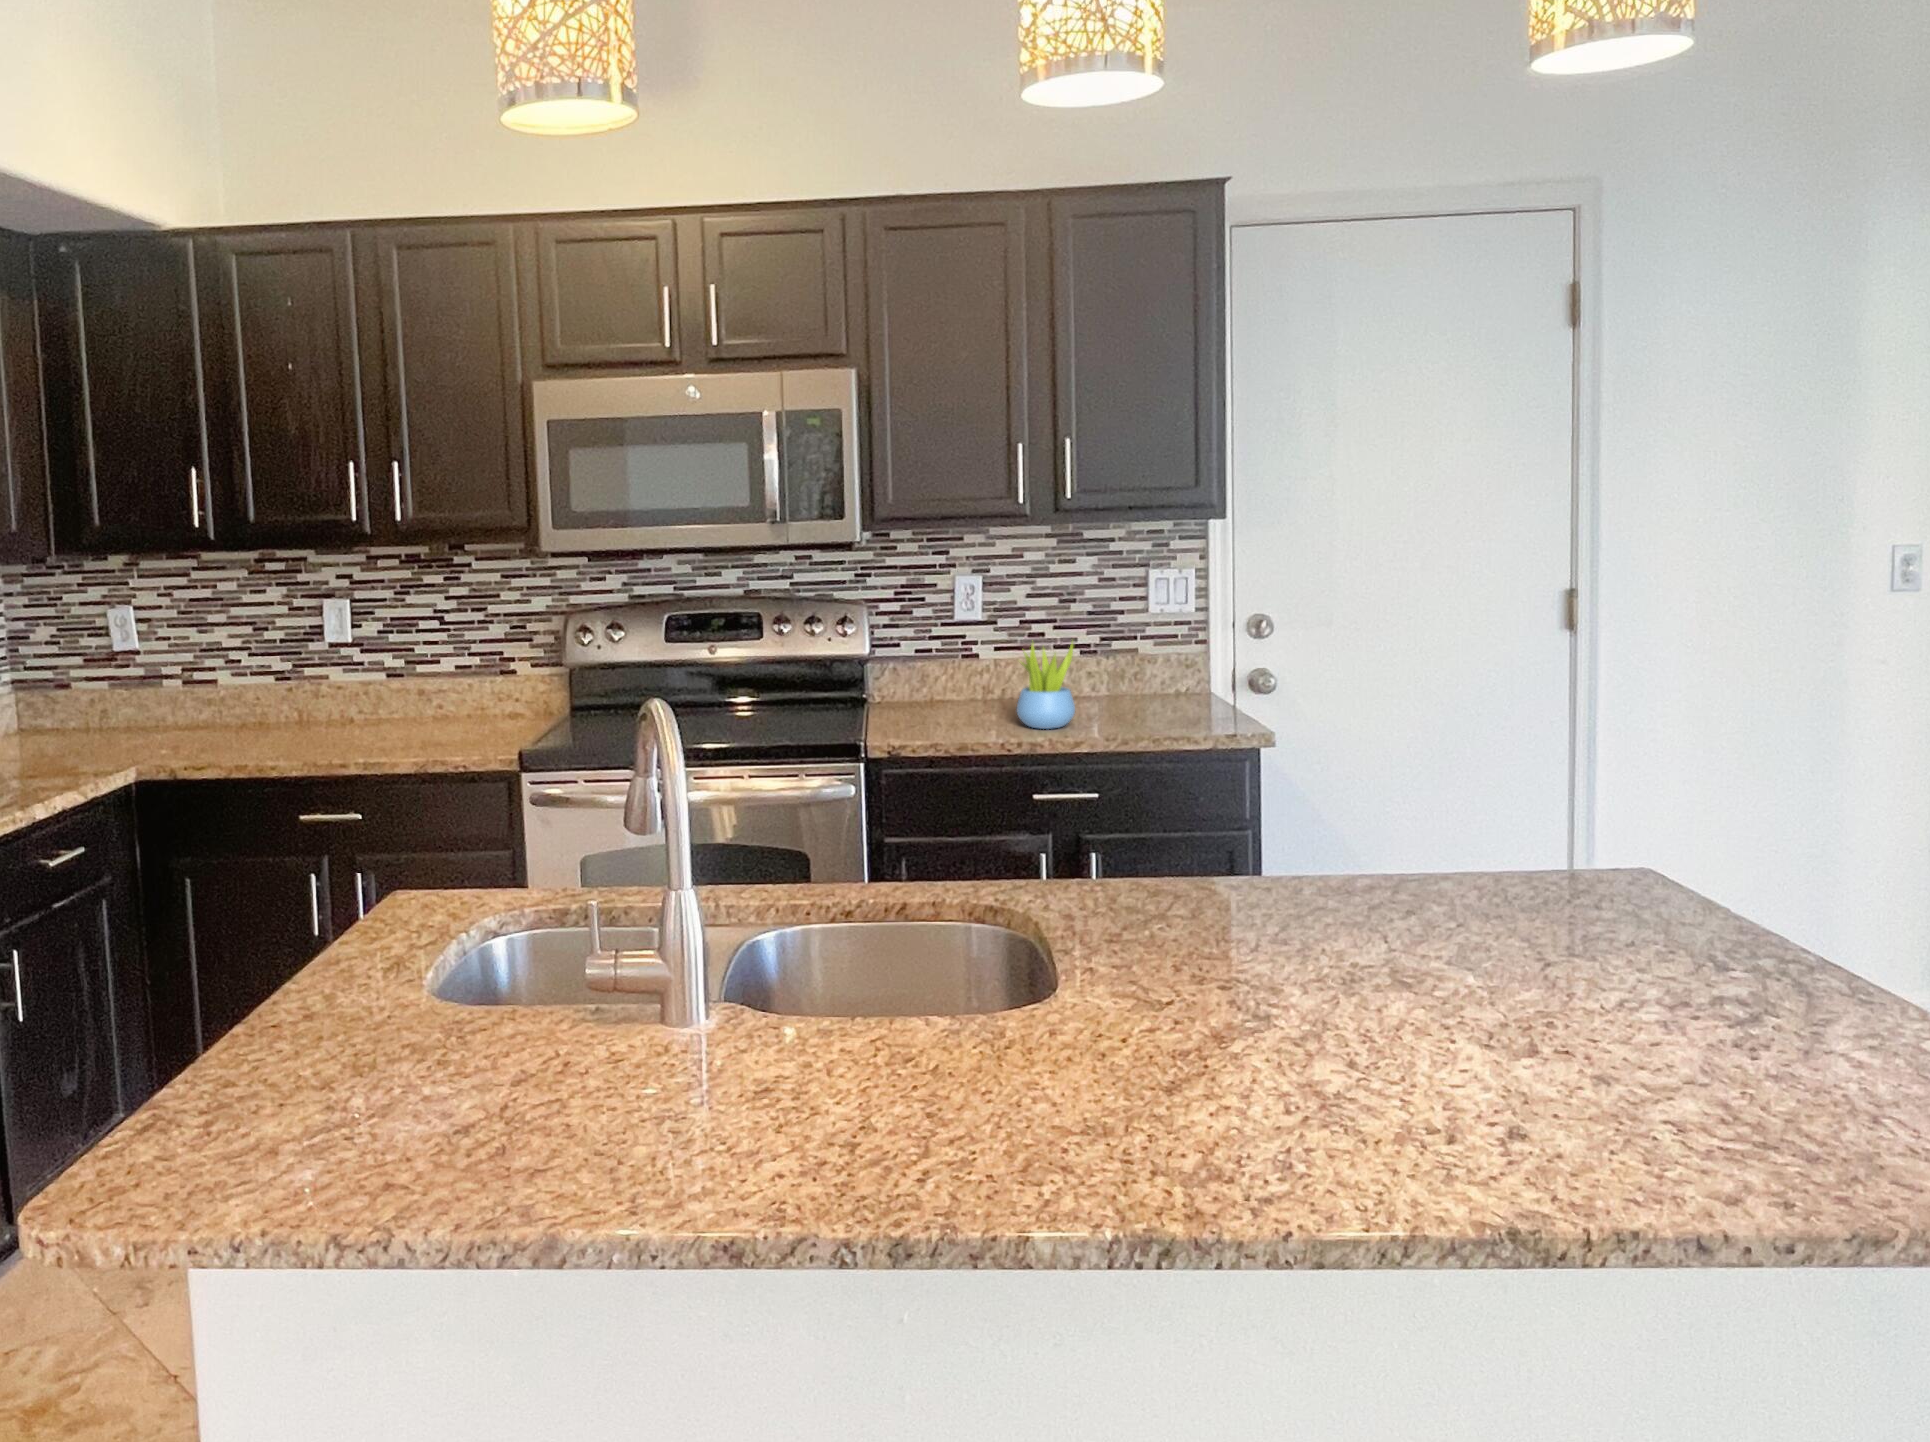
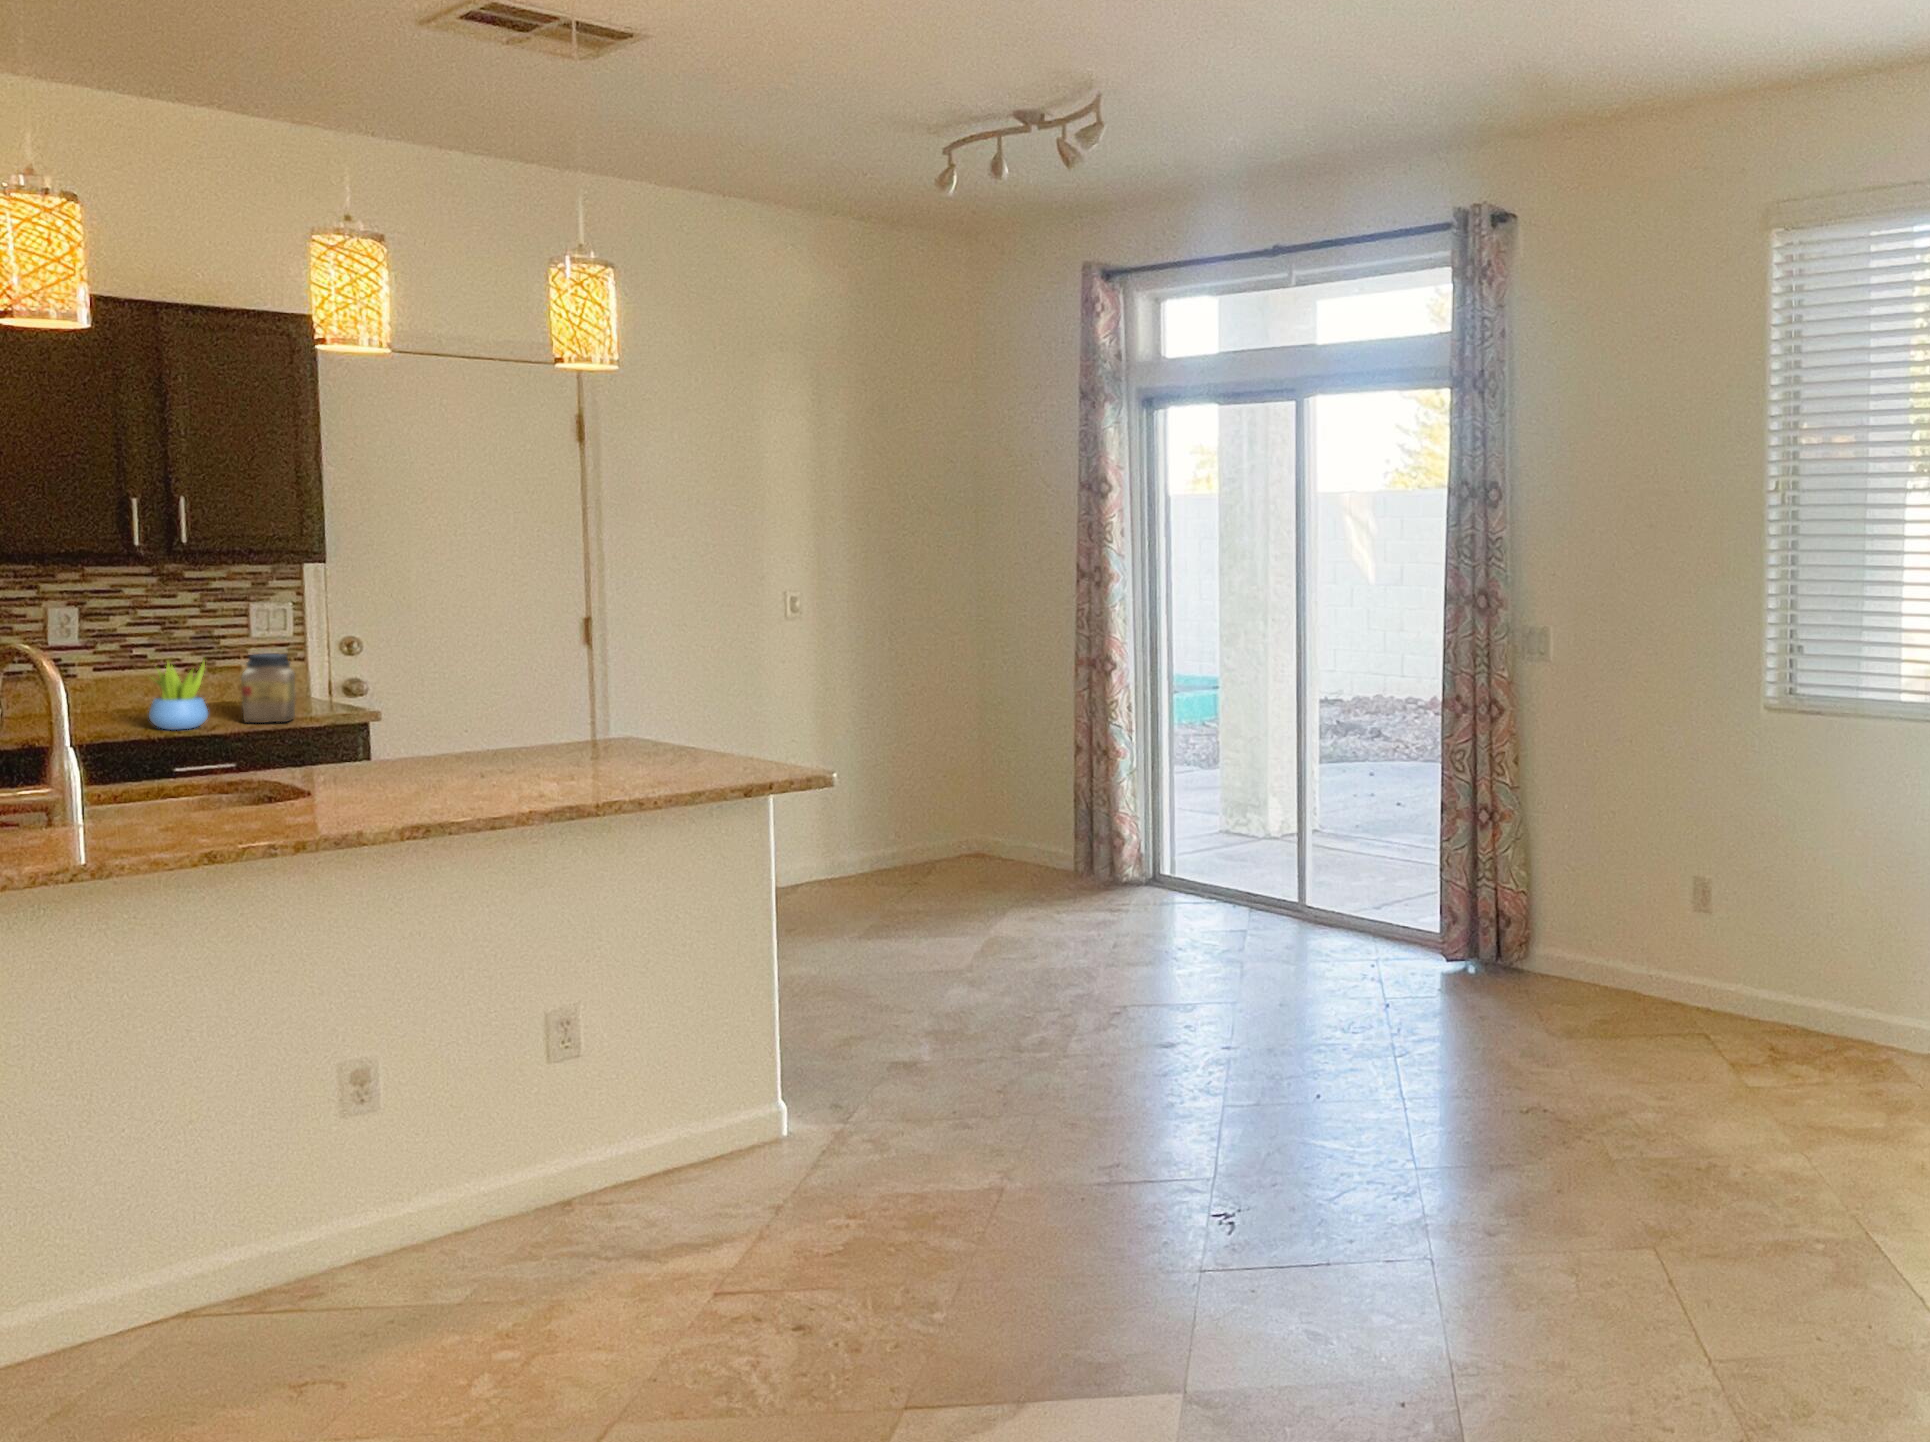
jar: none [1114,635,1176,726] -> present [241,654,295,723]

